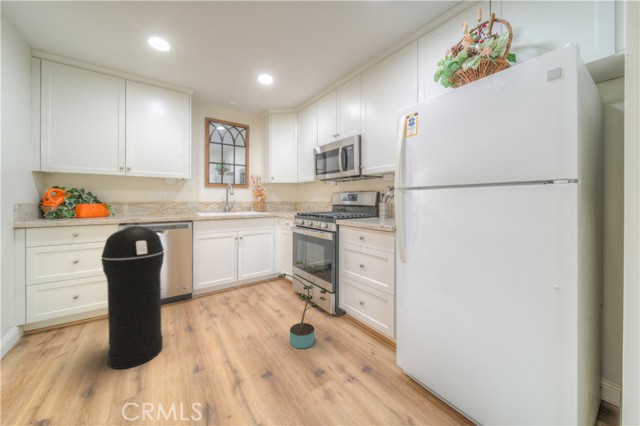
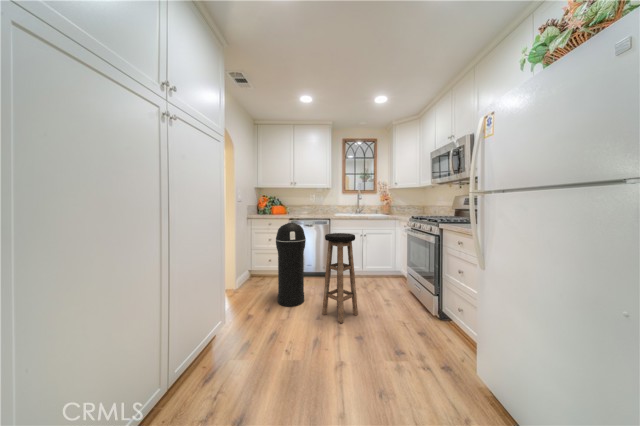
bar stool: none [201,237,253,362] -> present [322,233,358,323]
potted plant: present [278,261,326,348] -> none [376,258,417,332]

